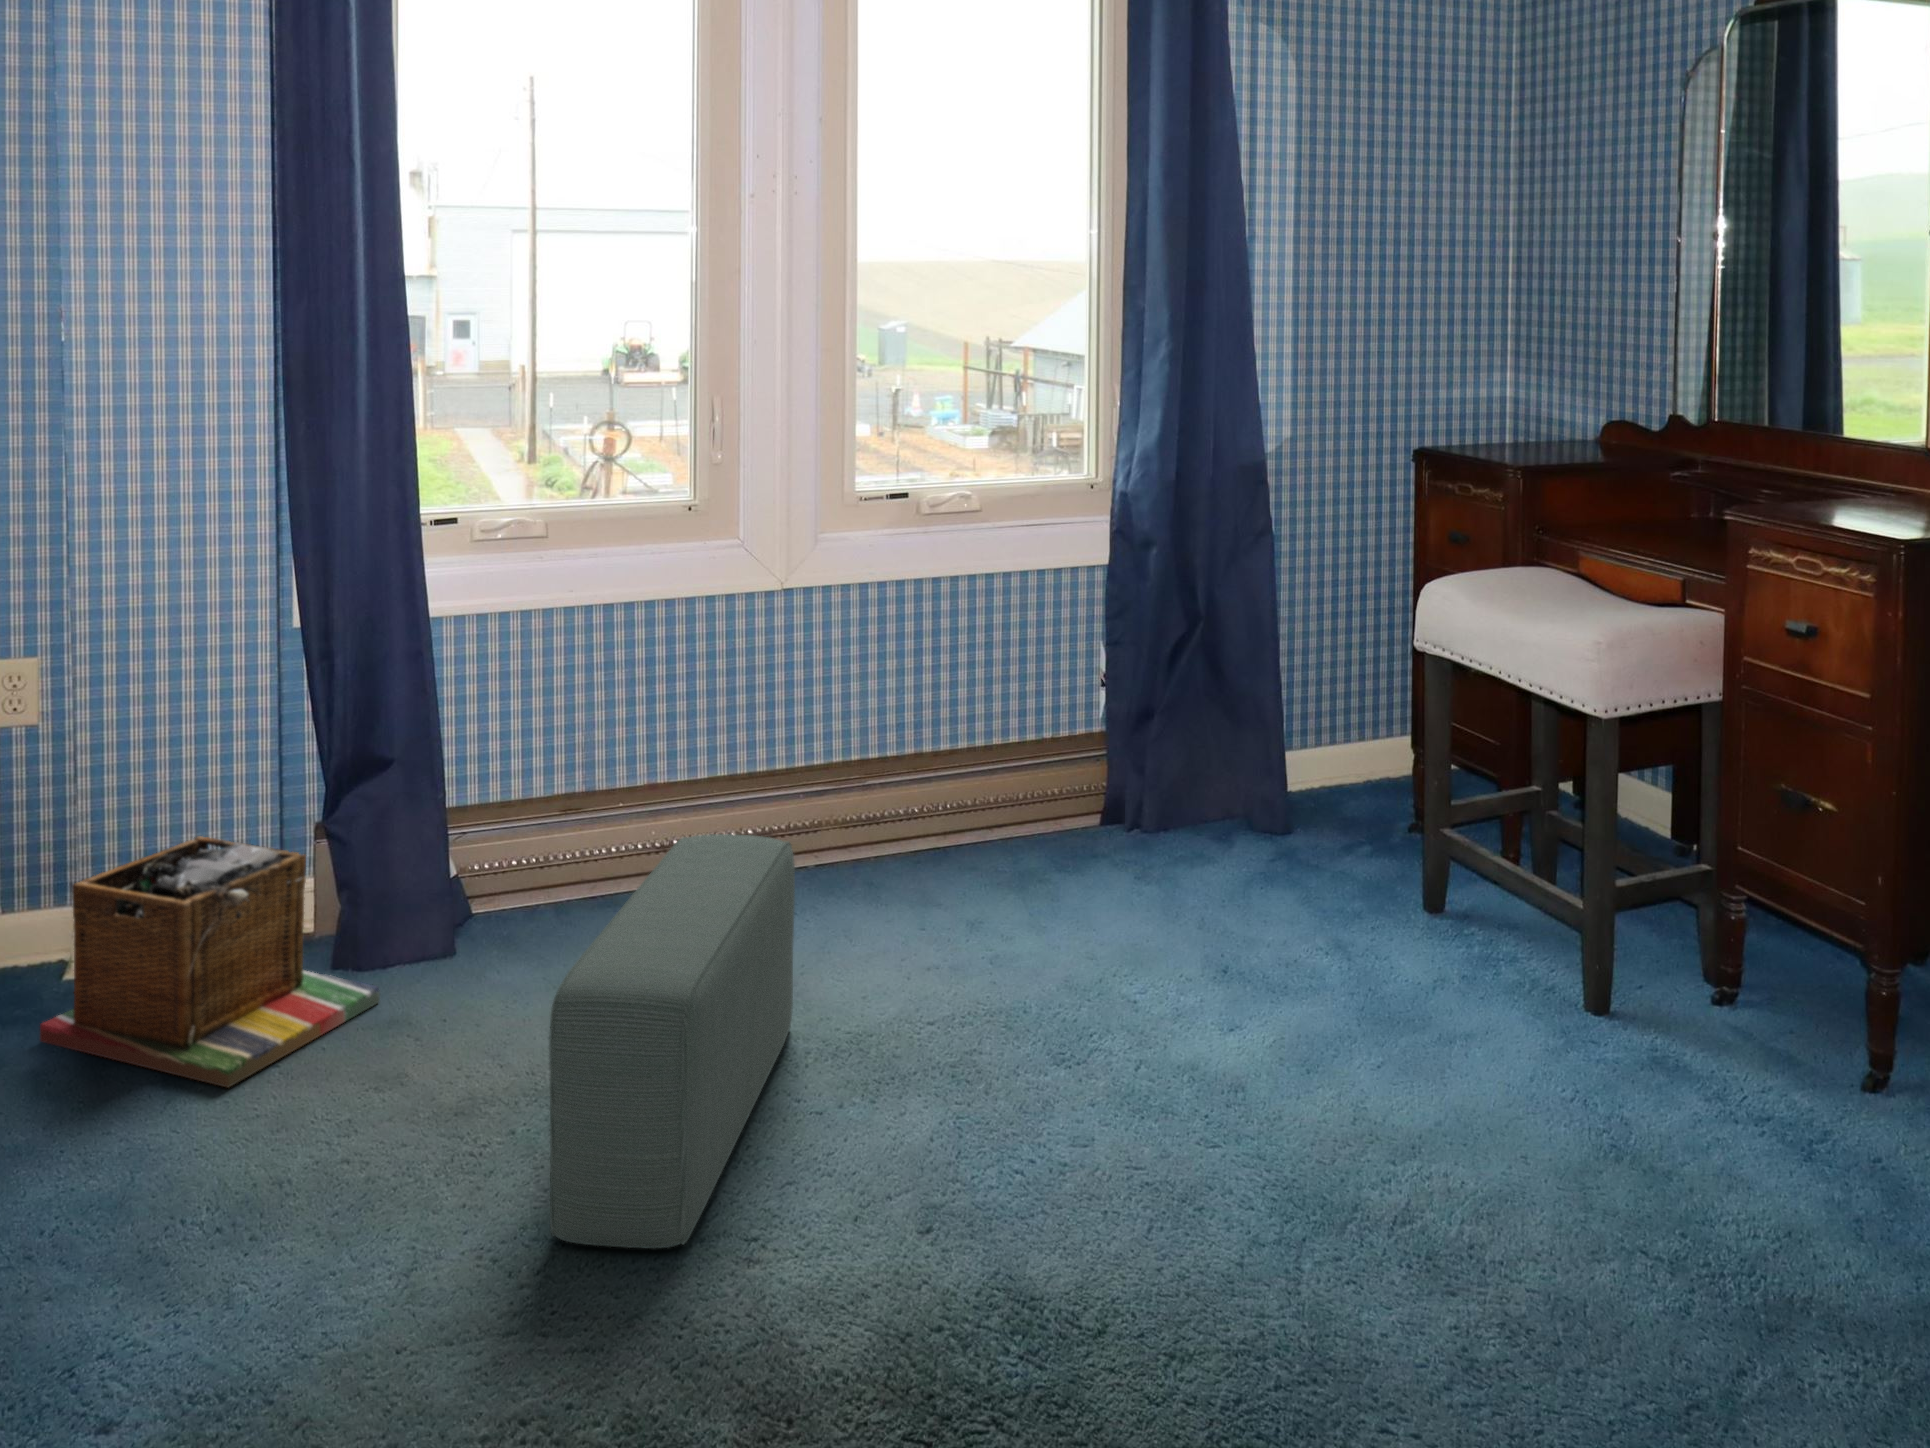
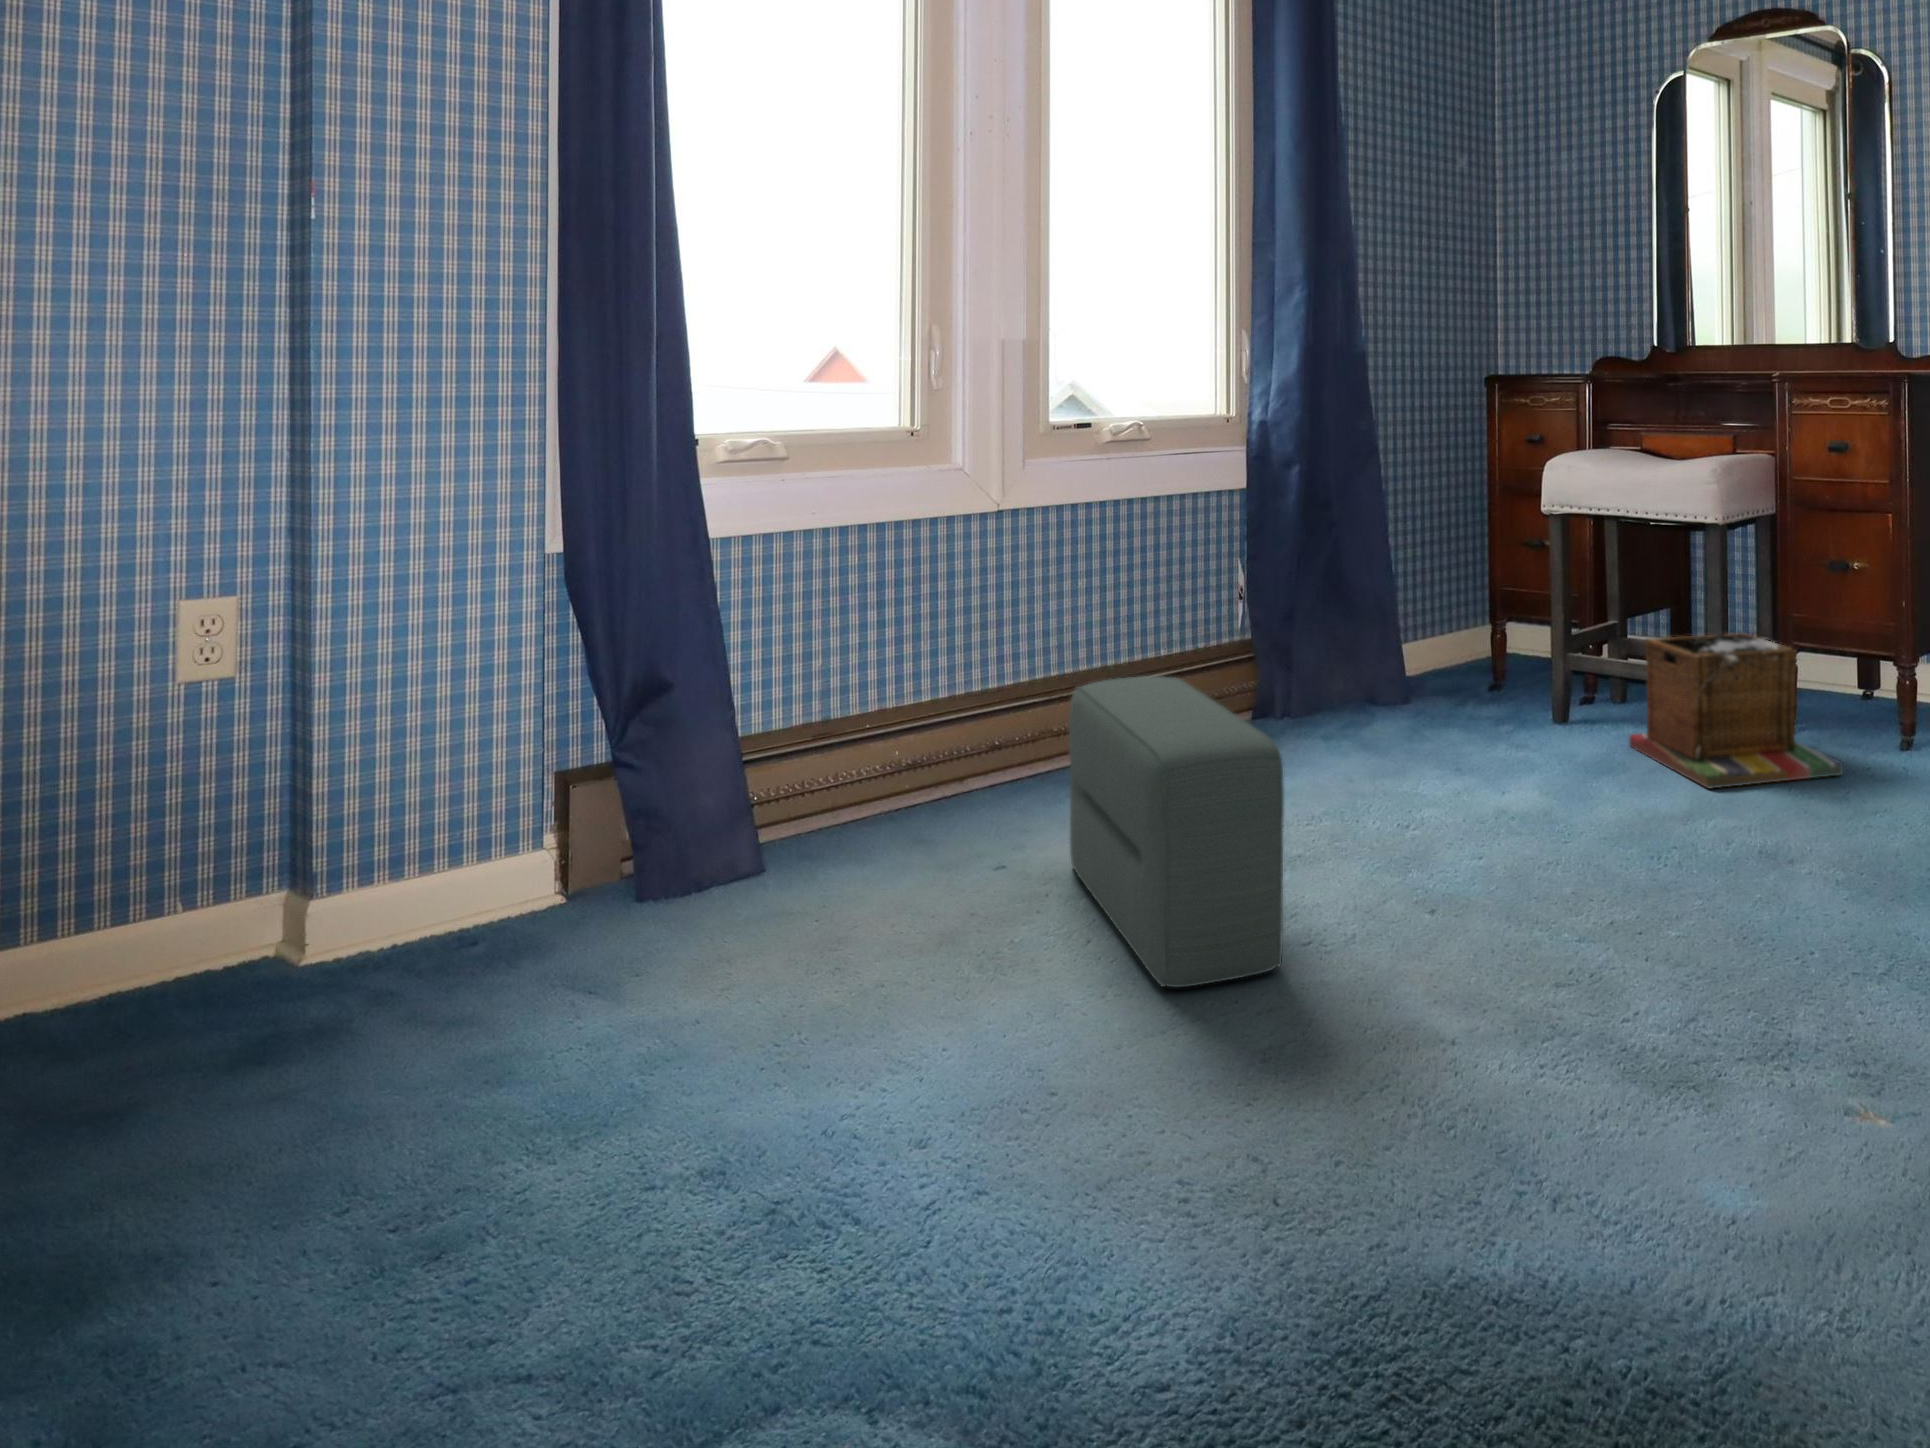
laundry basket: present [40,836,380,1087] -> present [1629,633,1843,788]

